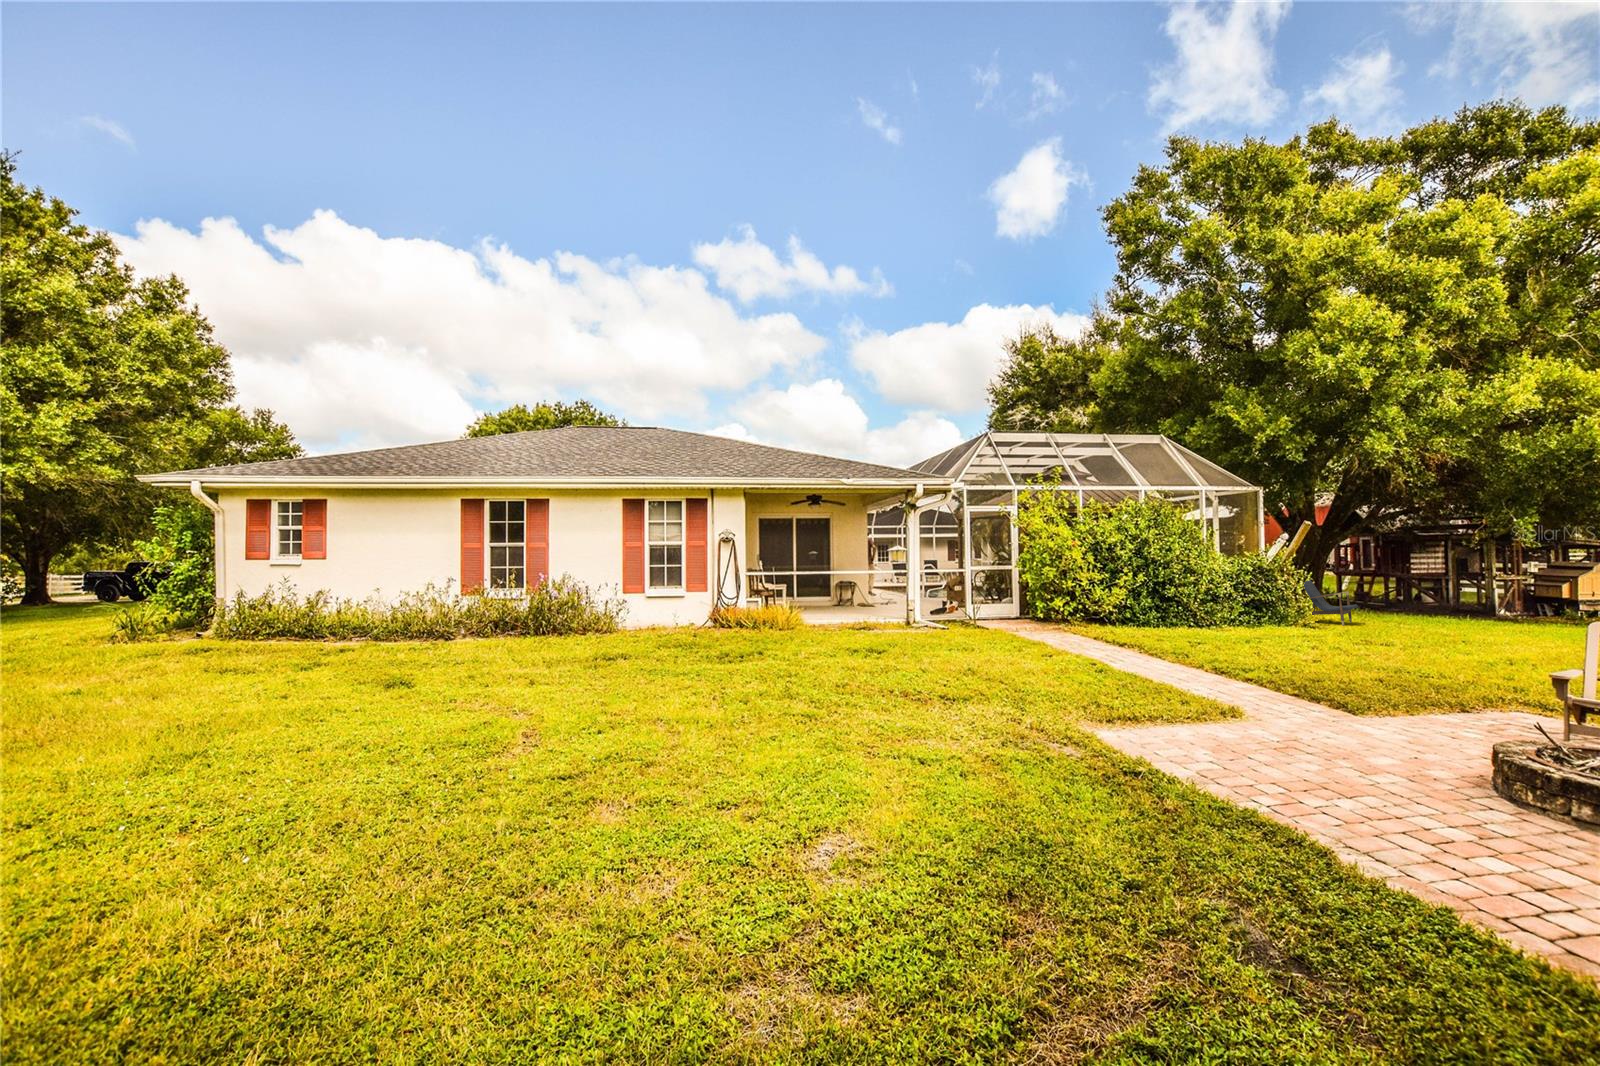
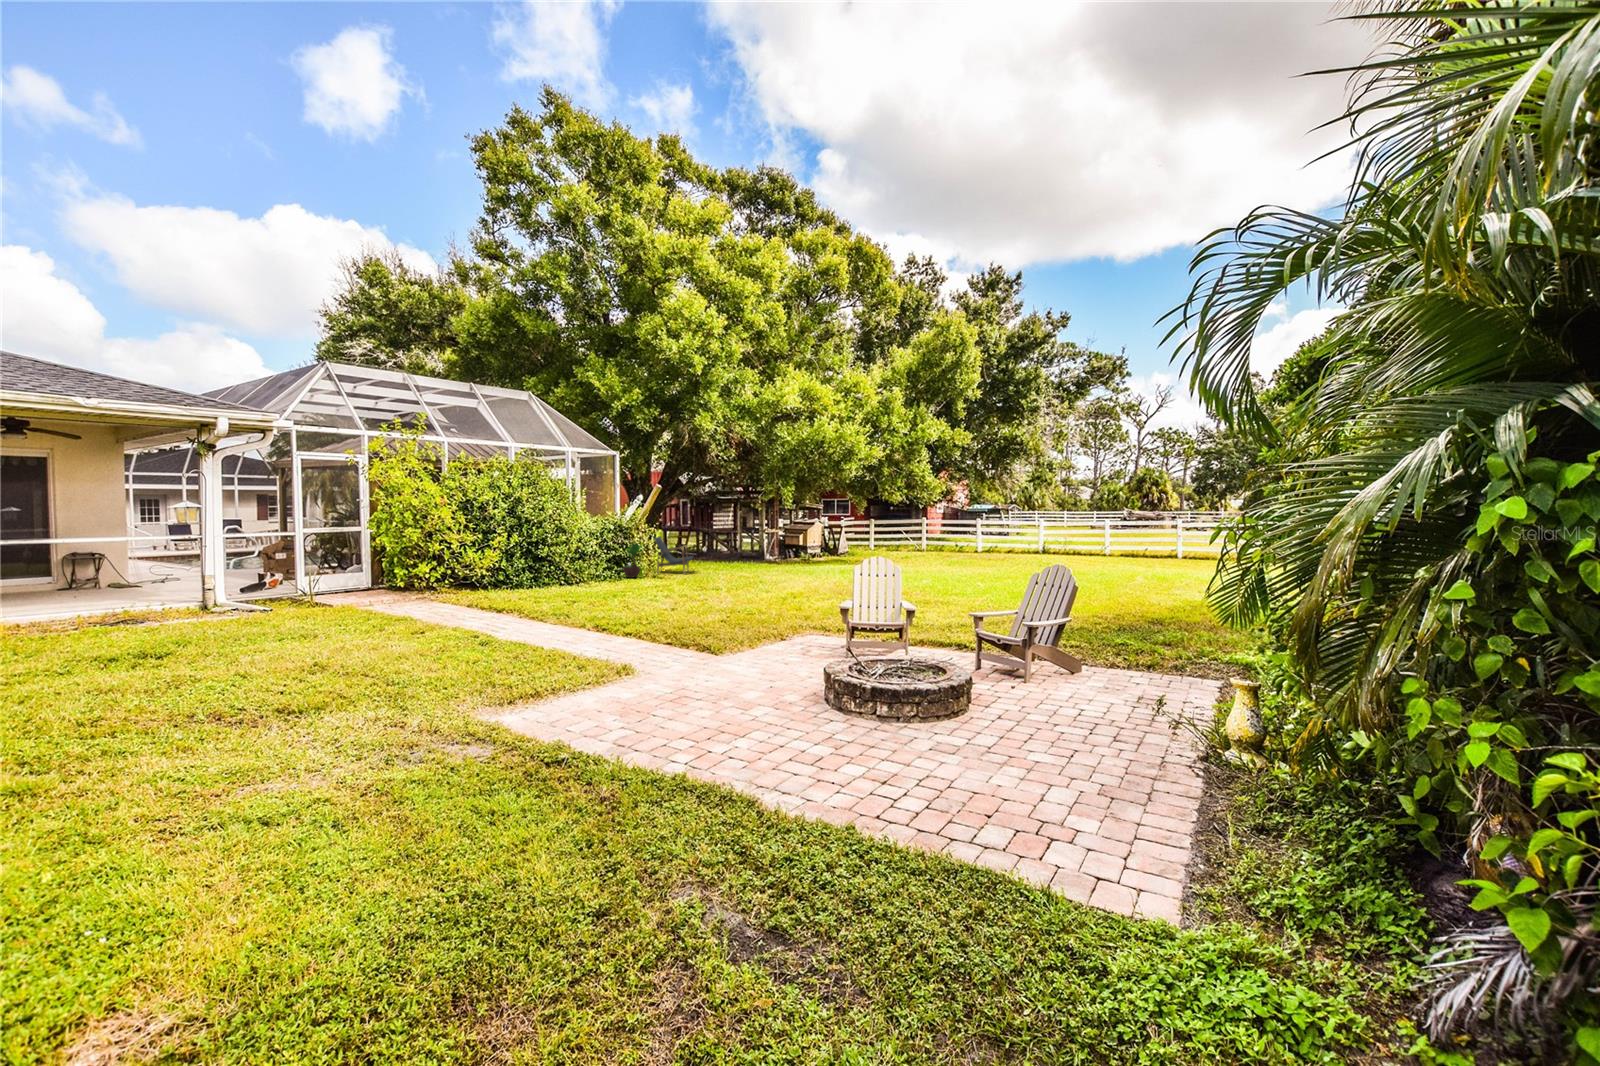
potted tree: none [1259,582,1286,624] -> present [623,542,642,578]

